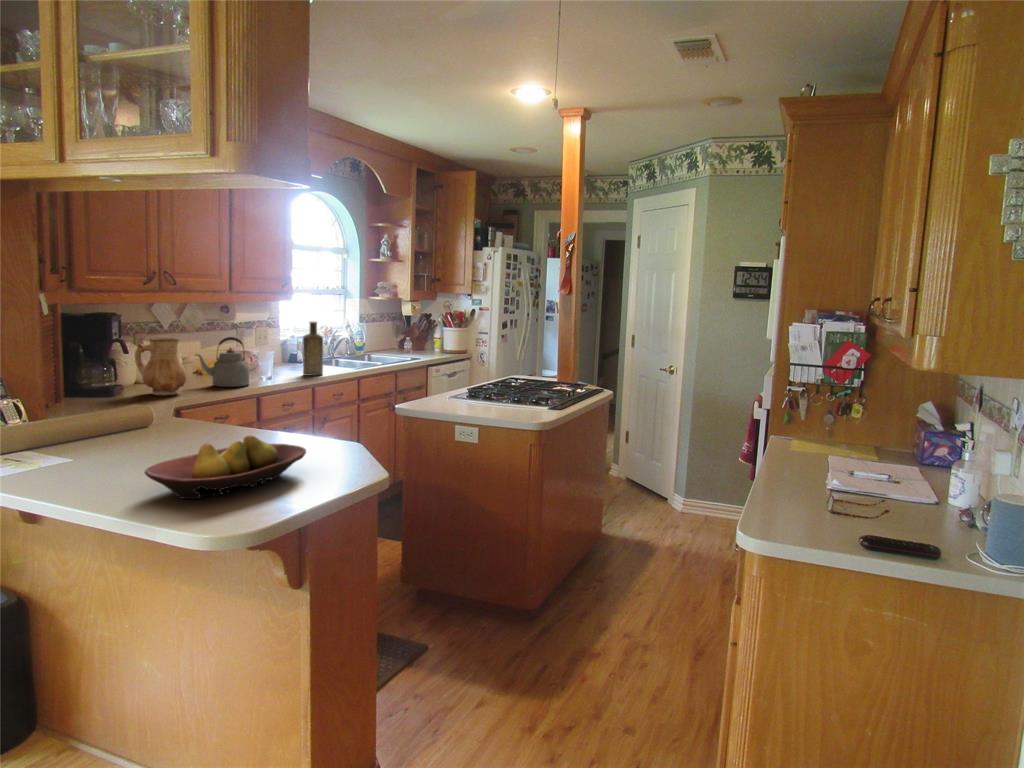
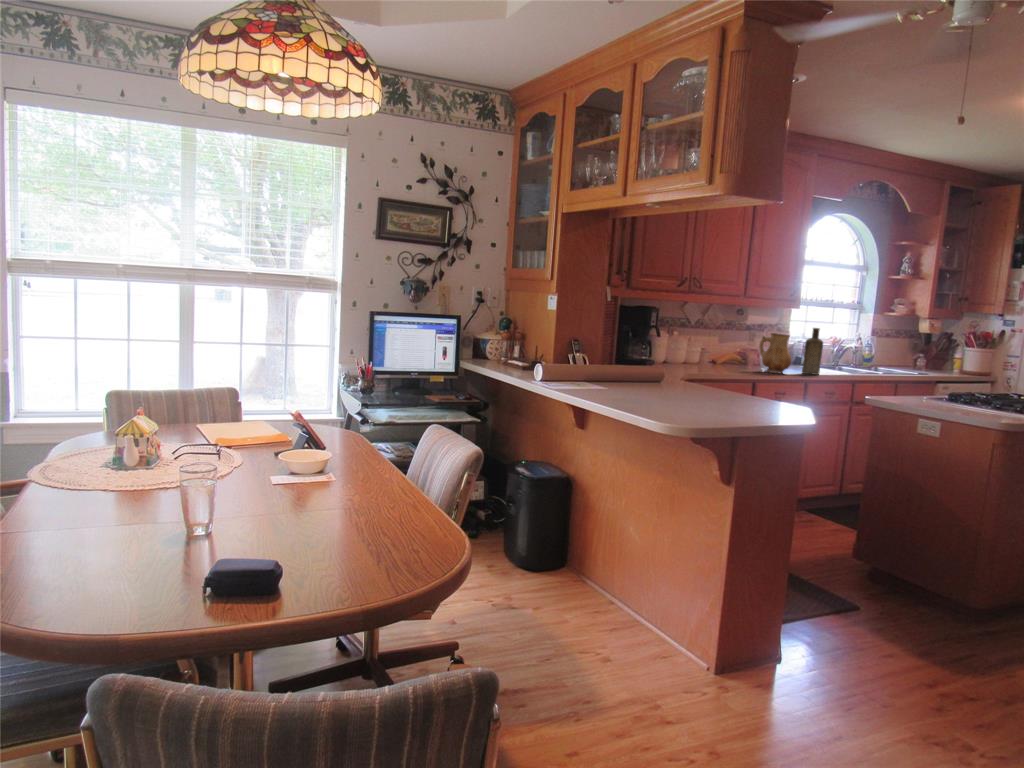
kettle: present [195,337,249,387] -> none [717,334,756,374]
ceramic pitcher: present [135,338,187,395] -> present [759,333,791,373]
fruit bowl: present [145,435,306,499] -> none [685,377,776,406]

